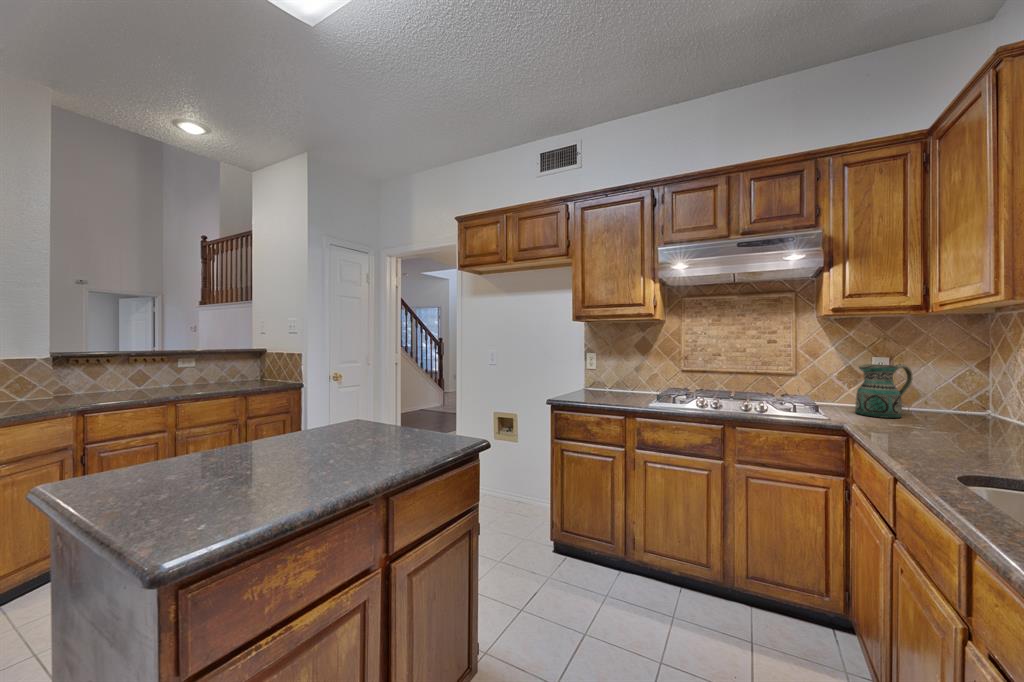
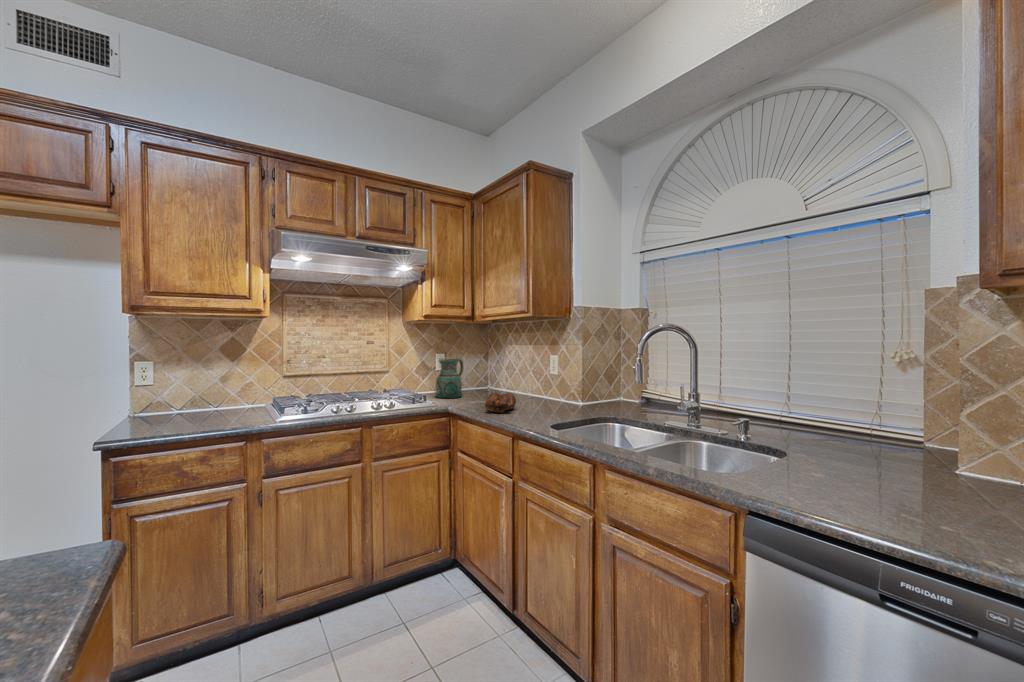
bread loaf: none [887,416,967,446] -> present [485,393,516,413]

